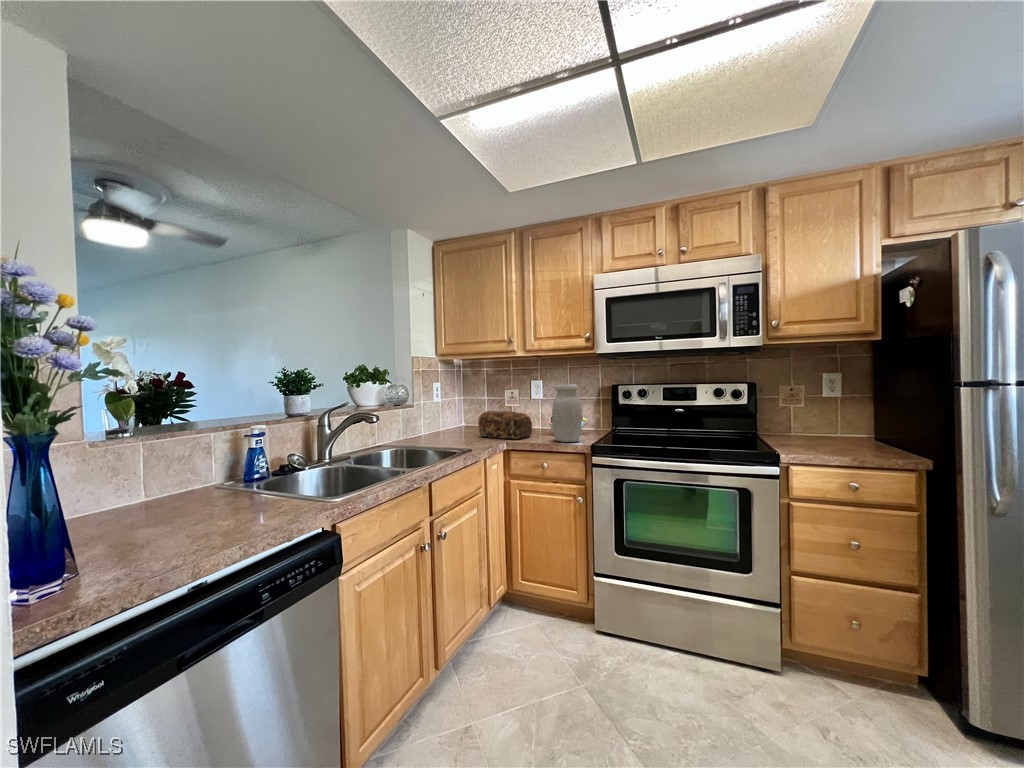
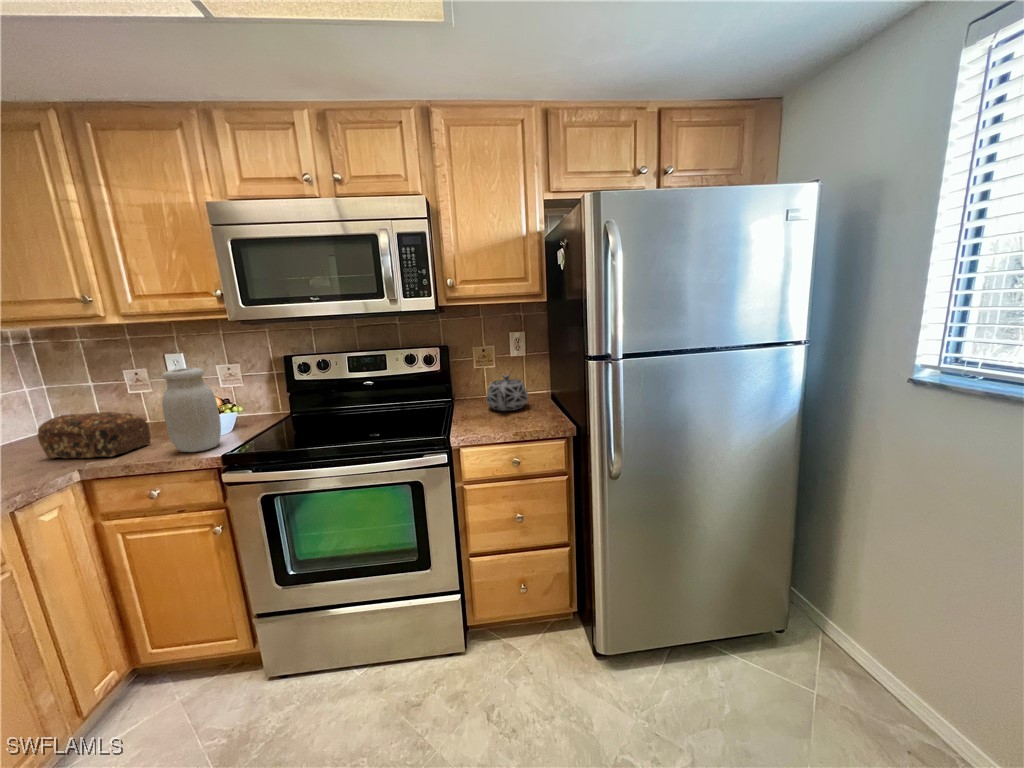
teapot: none [802,411,853,445] -> present [486,375,528,411]

